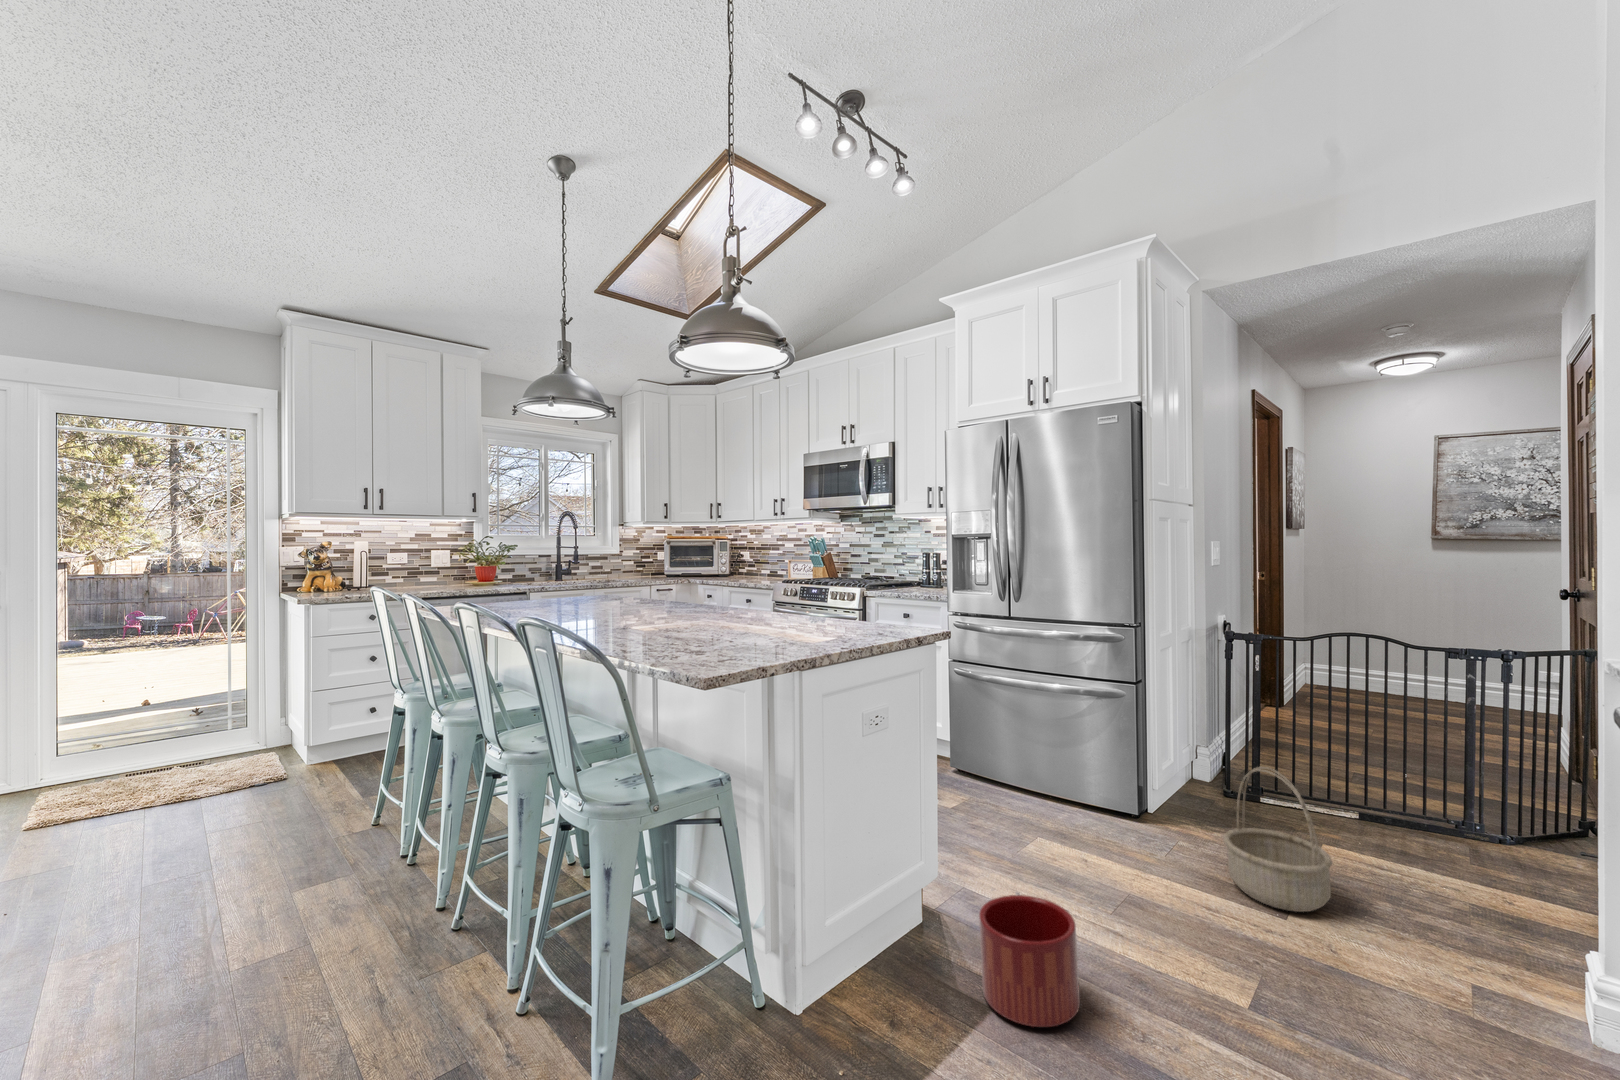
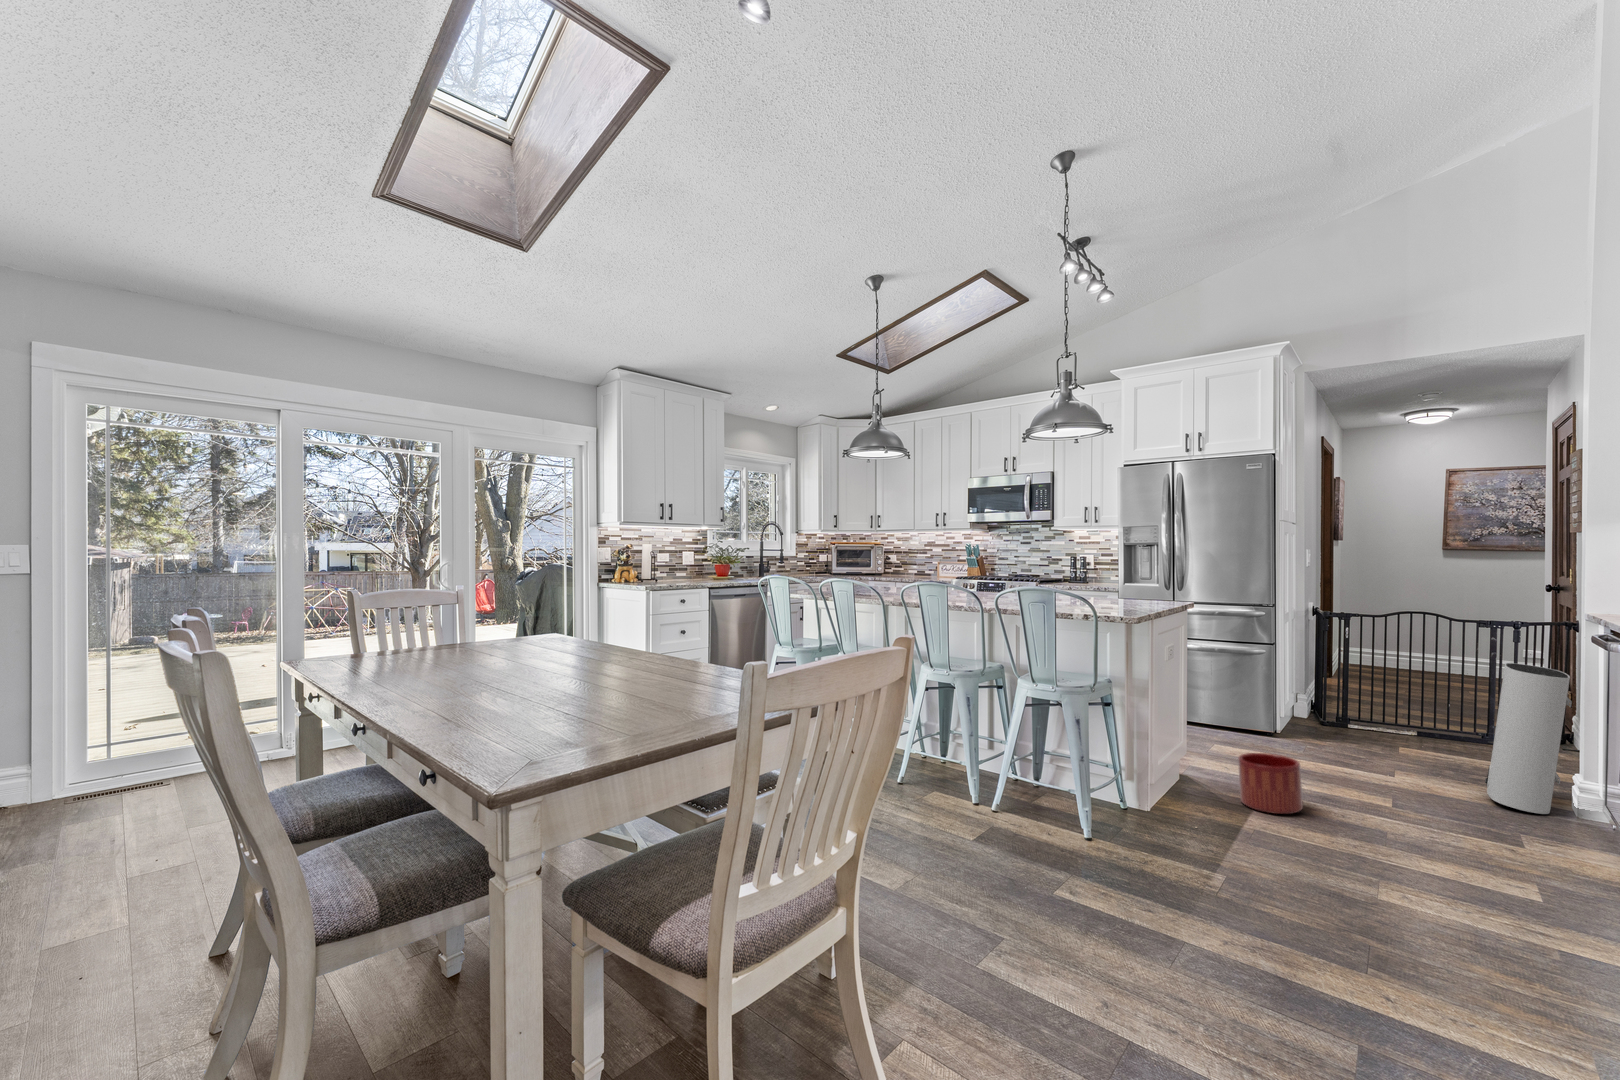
air purifier: none [1429,742,1586,1039] -> present [1485,663,1572,814]
basket: present [1224,767,1332,912] -> none [1347,689,1421,774]

